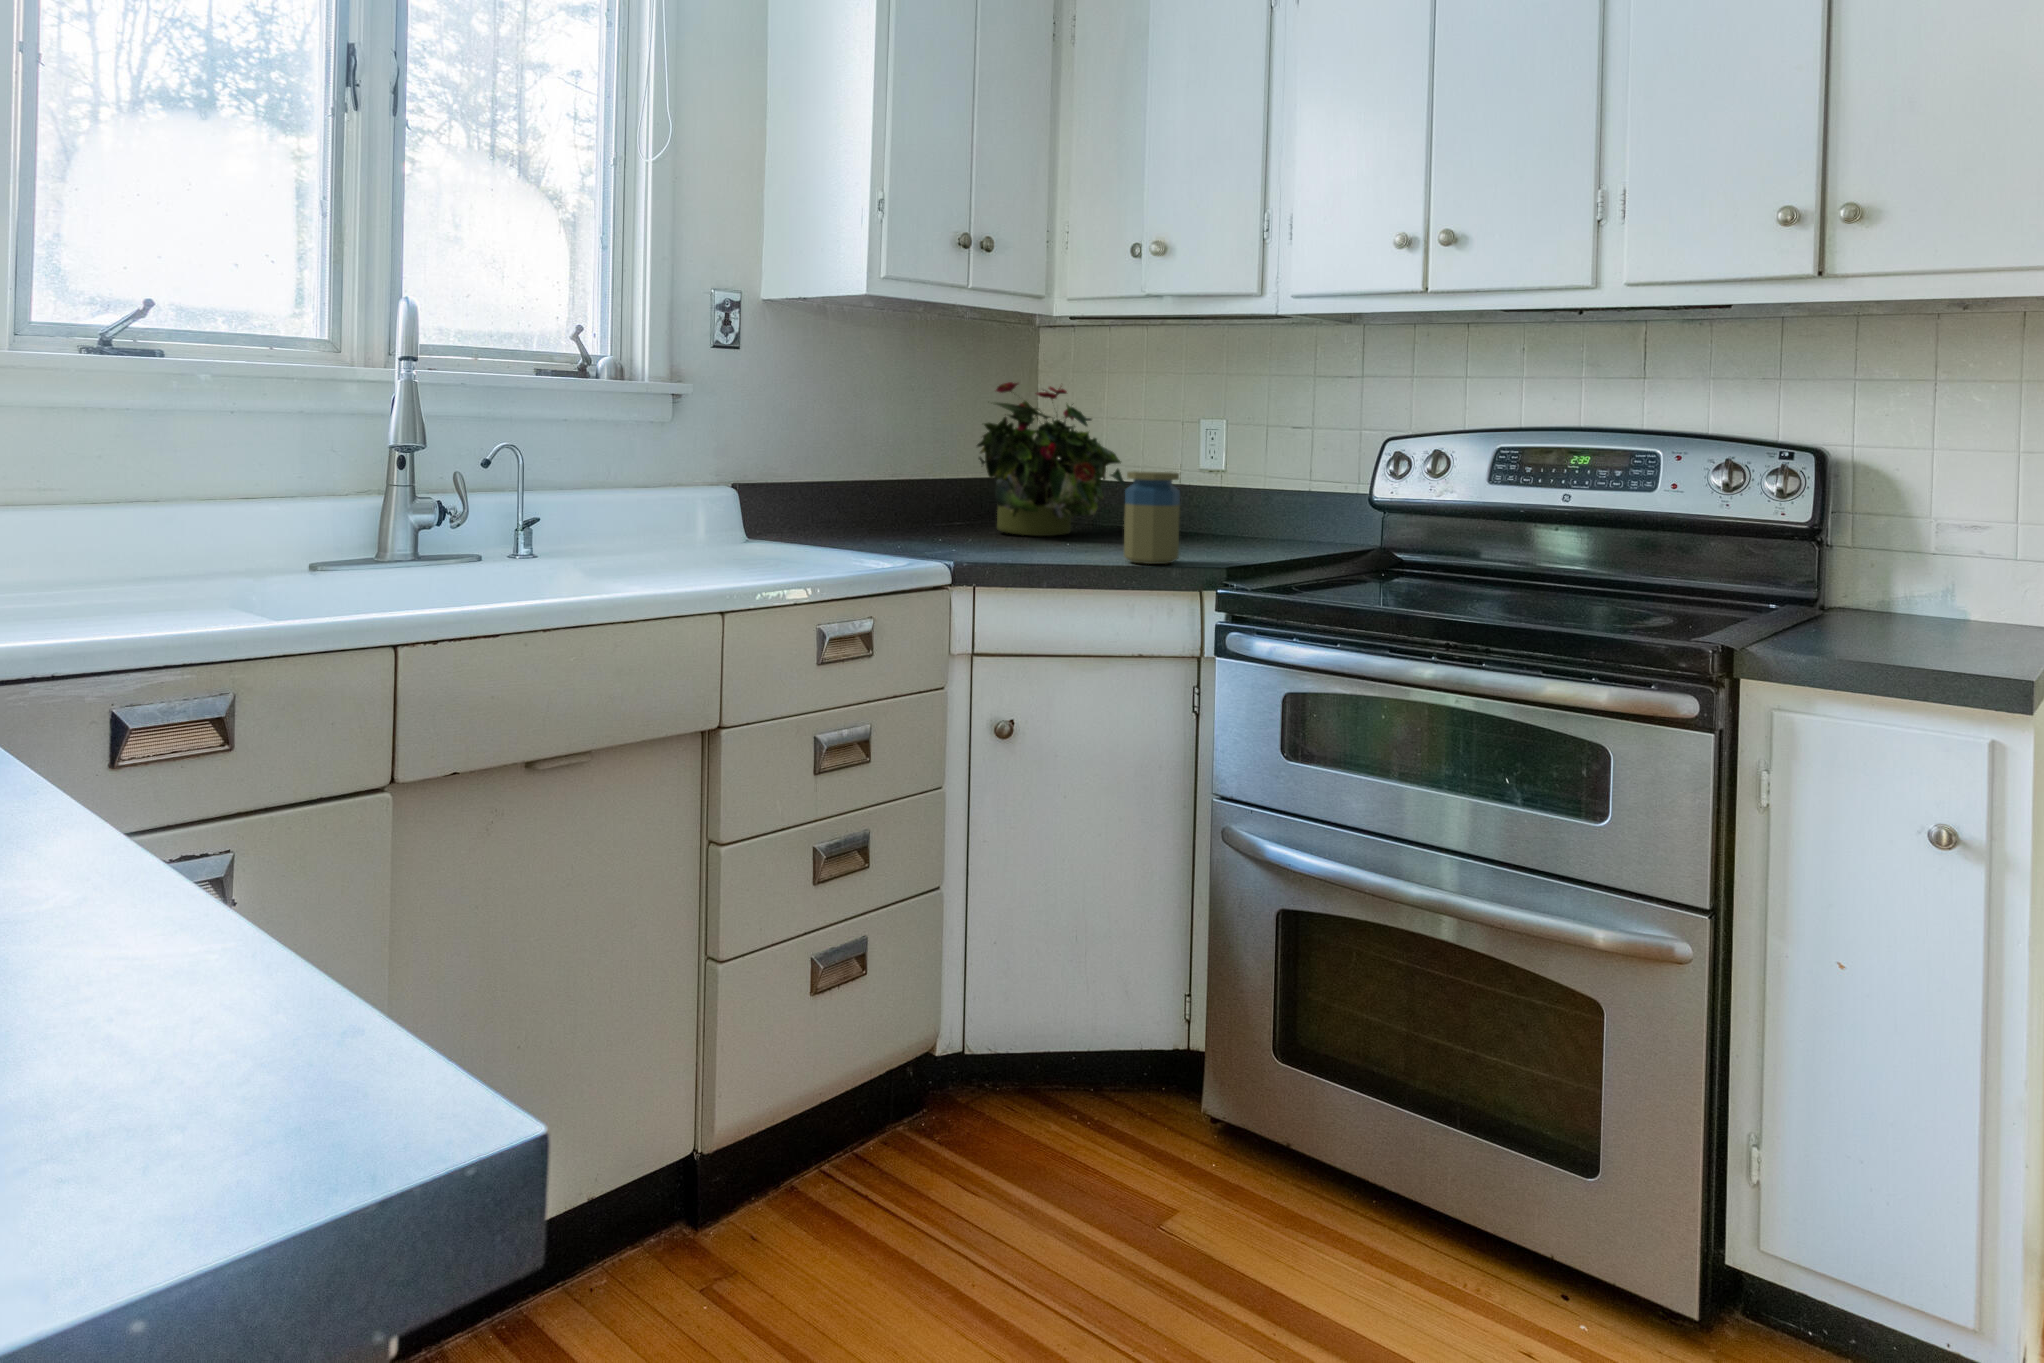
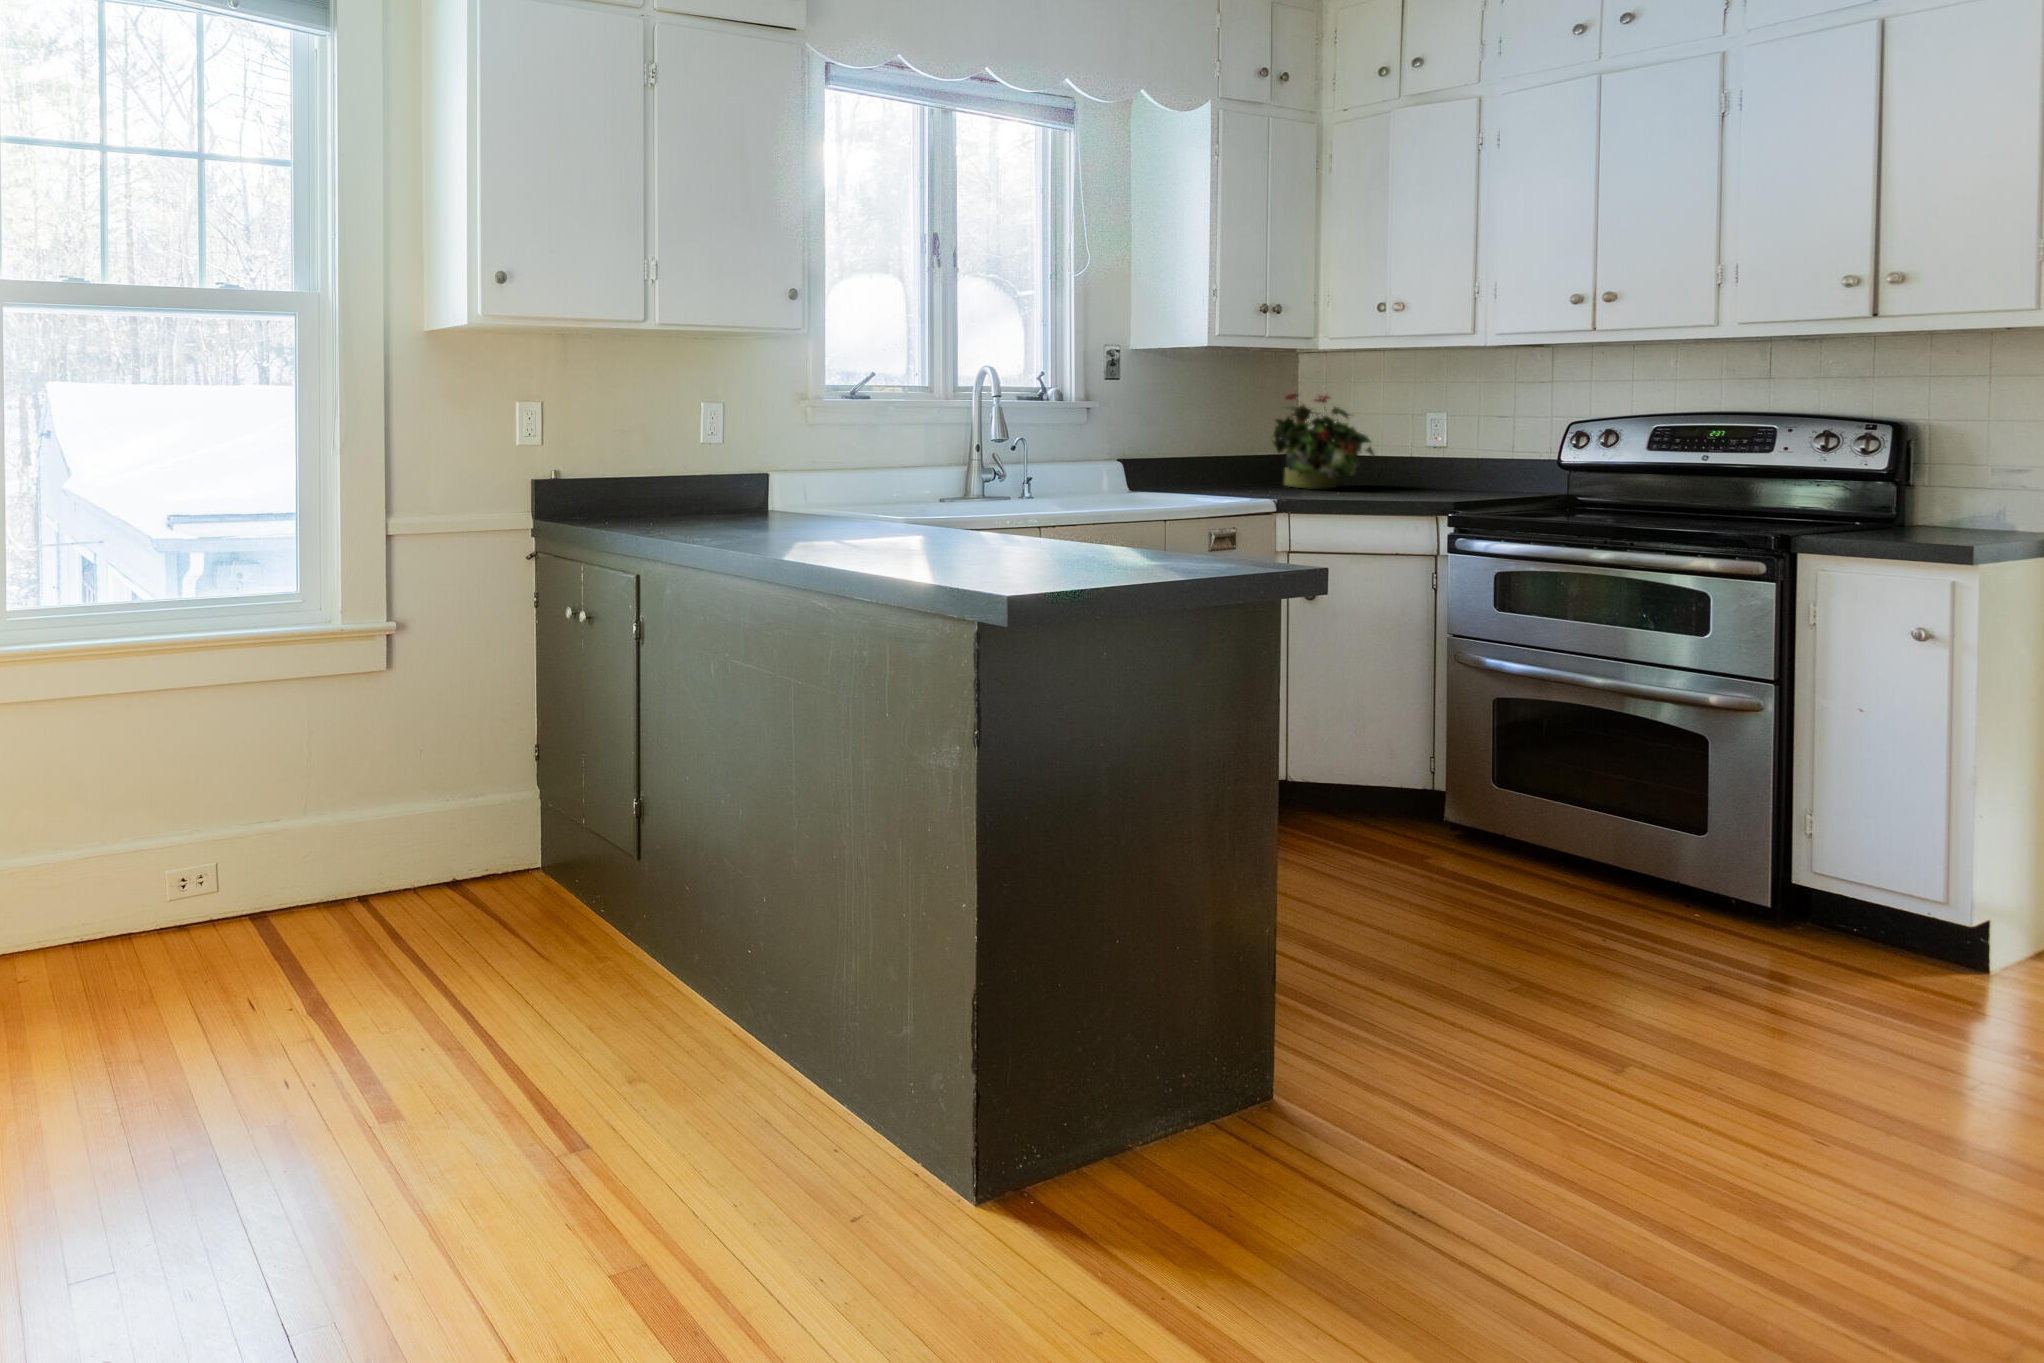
jar: present [1124,471,1180,564] -> none [1384,446,1422,500]

